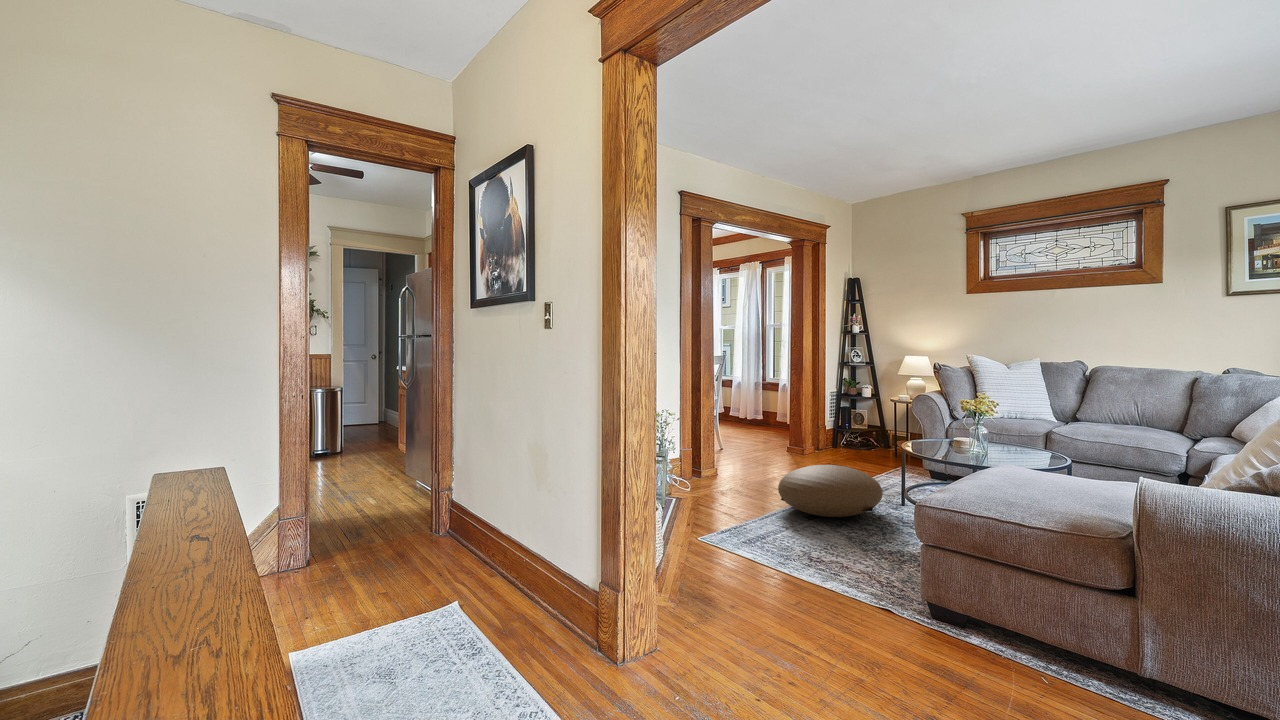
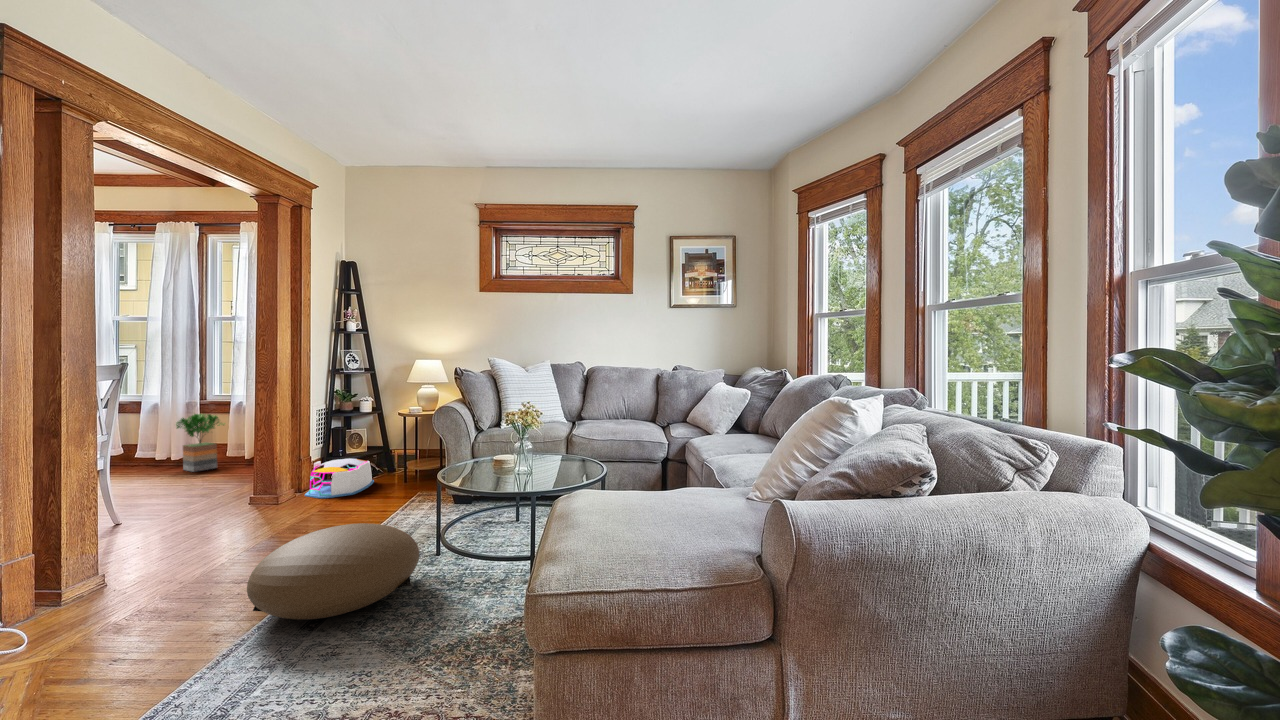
potted tree: none [748,390,776,429] -> present [176,414,225,472]
storage bin: none [820,430,870,458] -> present [305,458,374,498]

